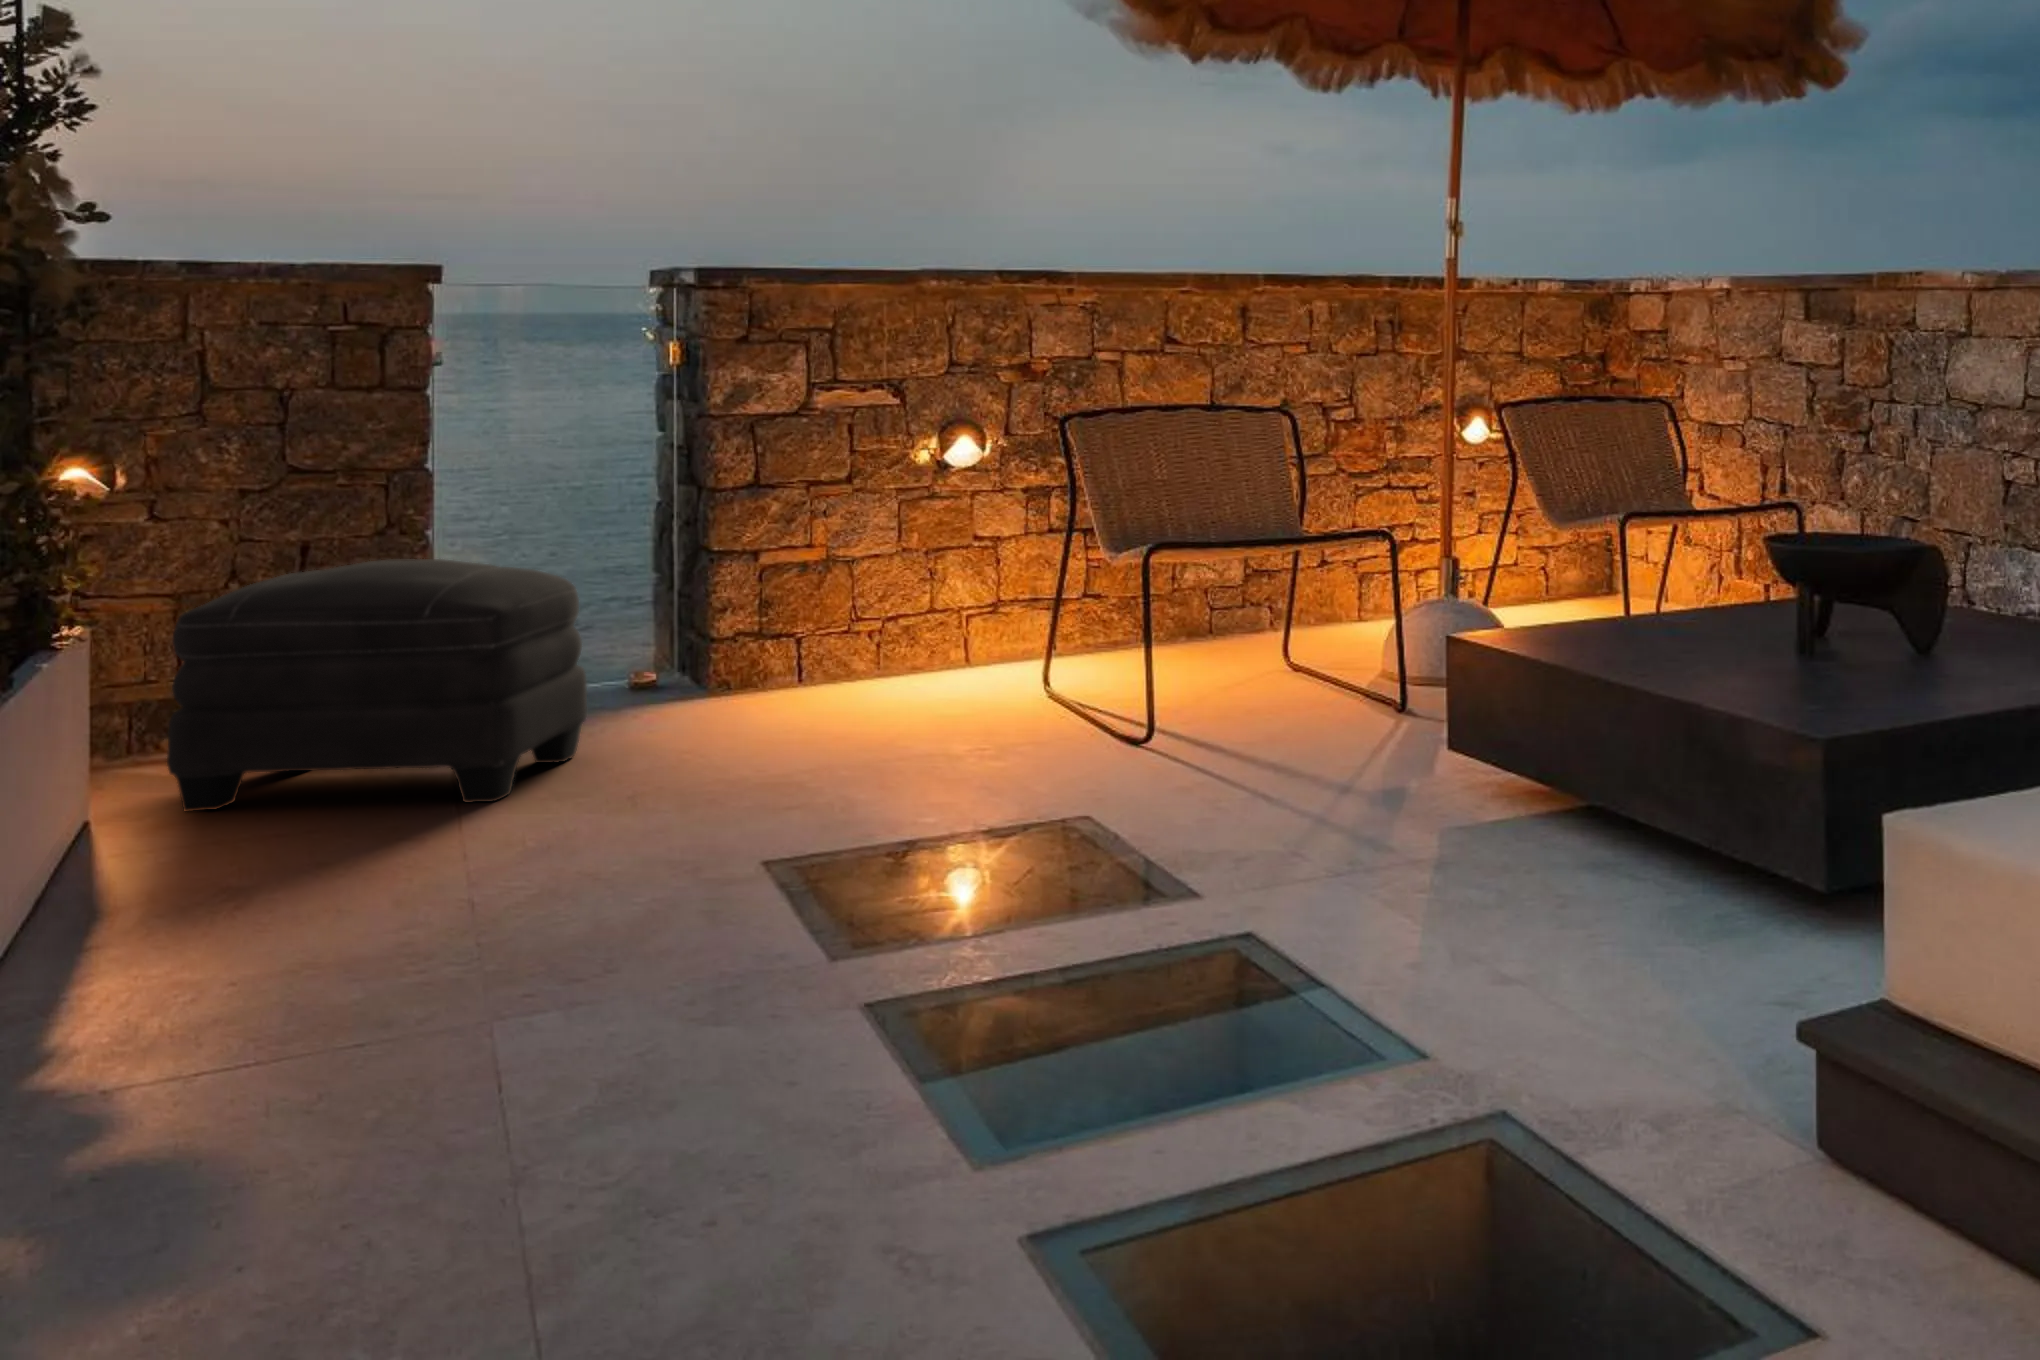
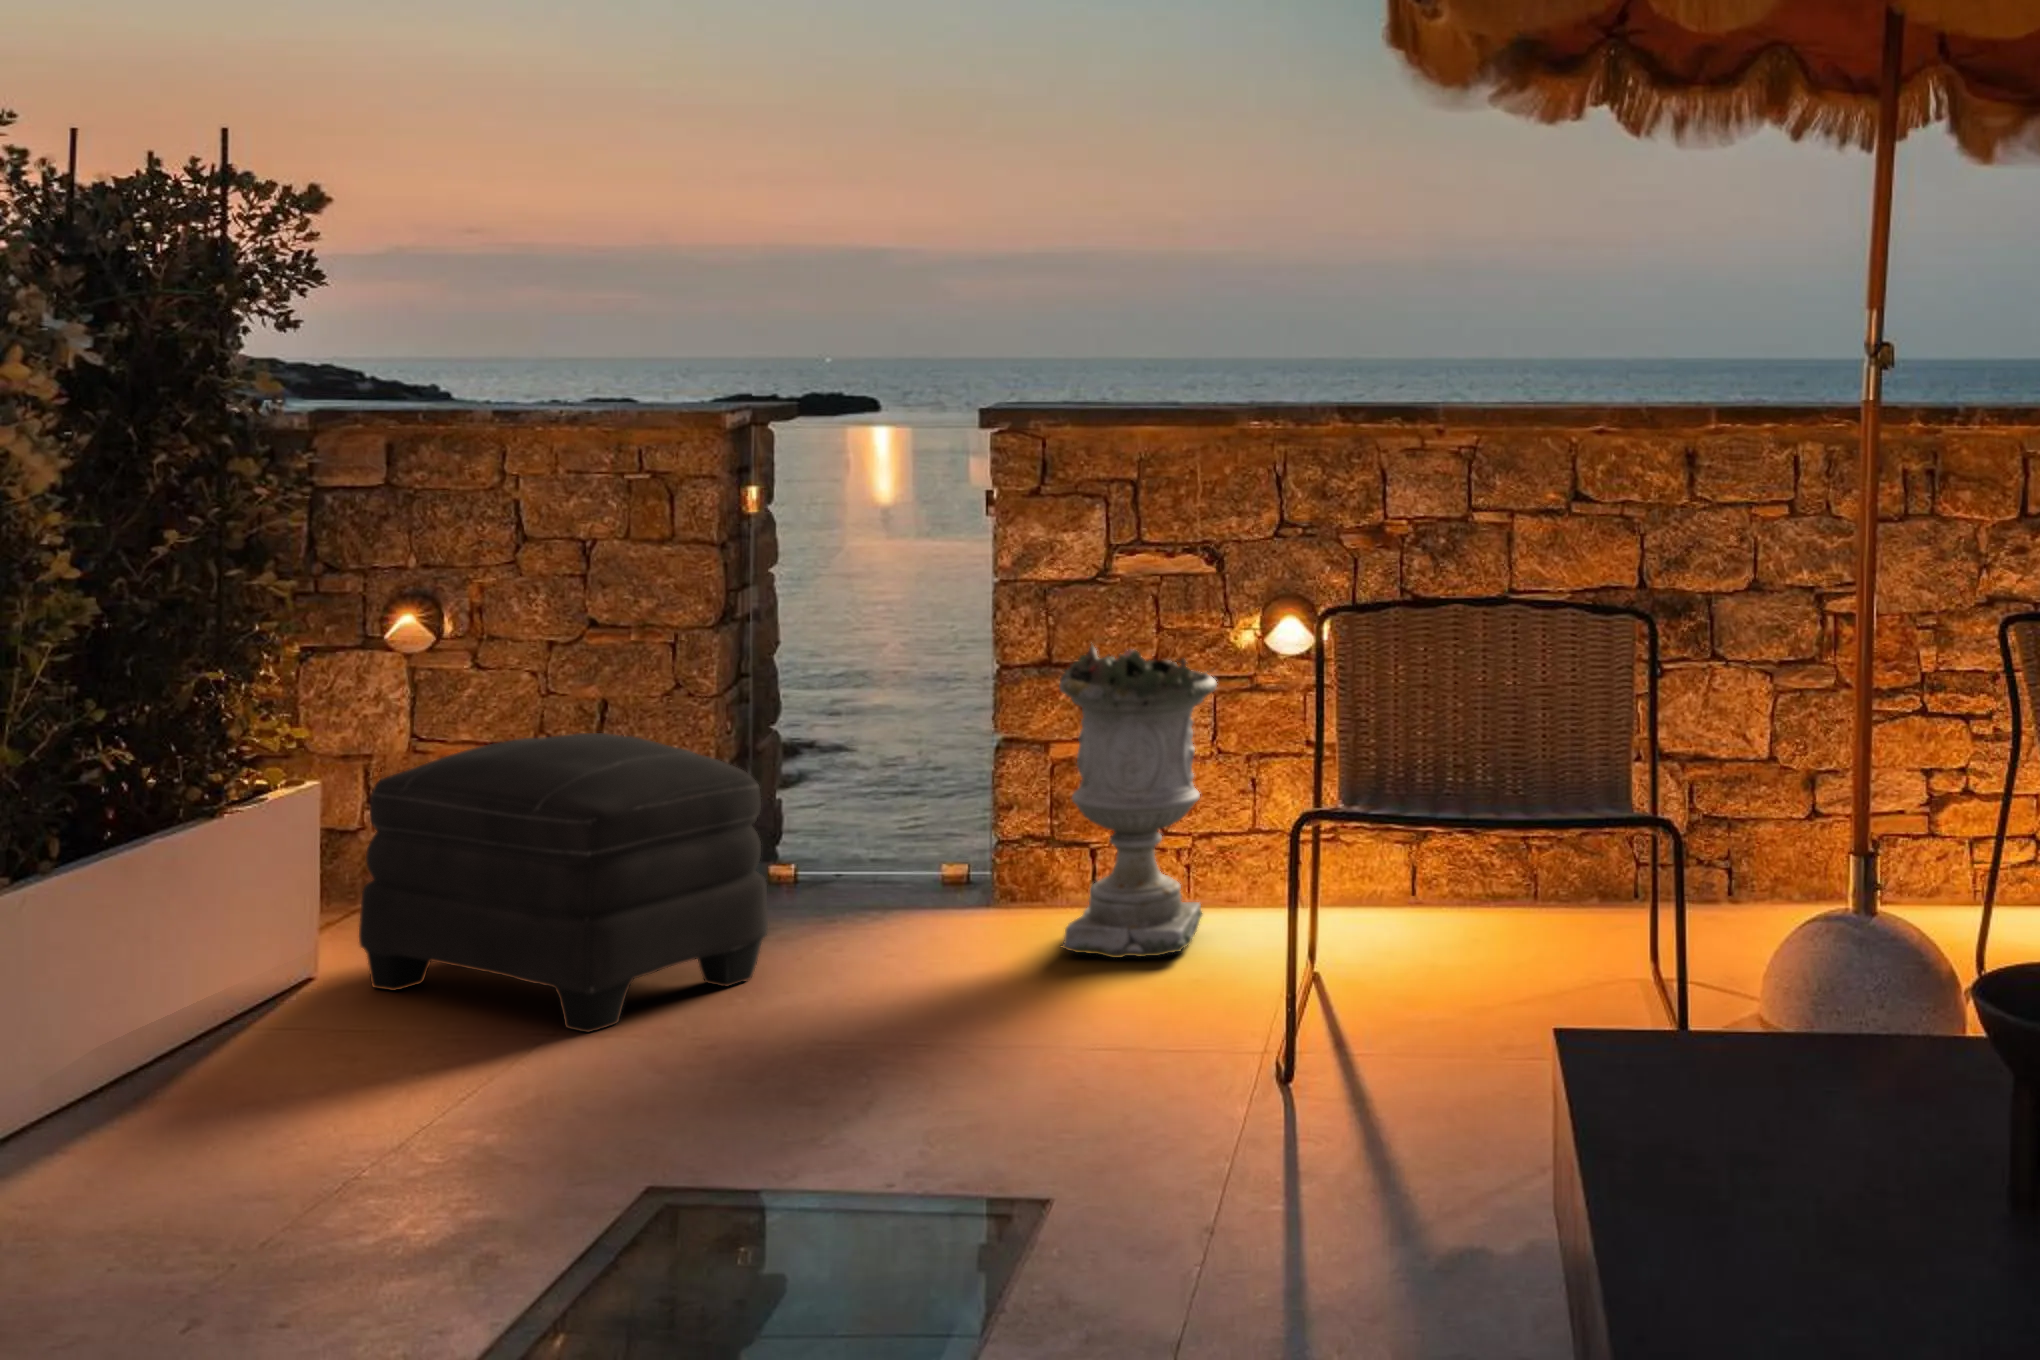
planter: none [798,462,940,706] -> present [1059,645,1217,958]

